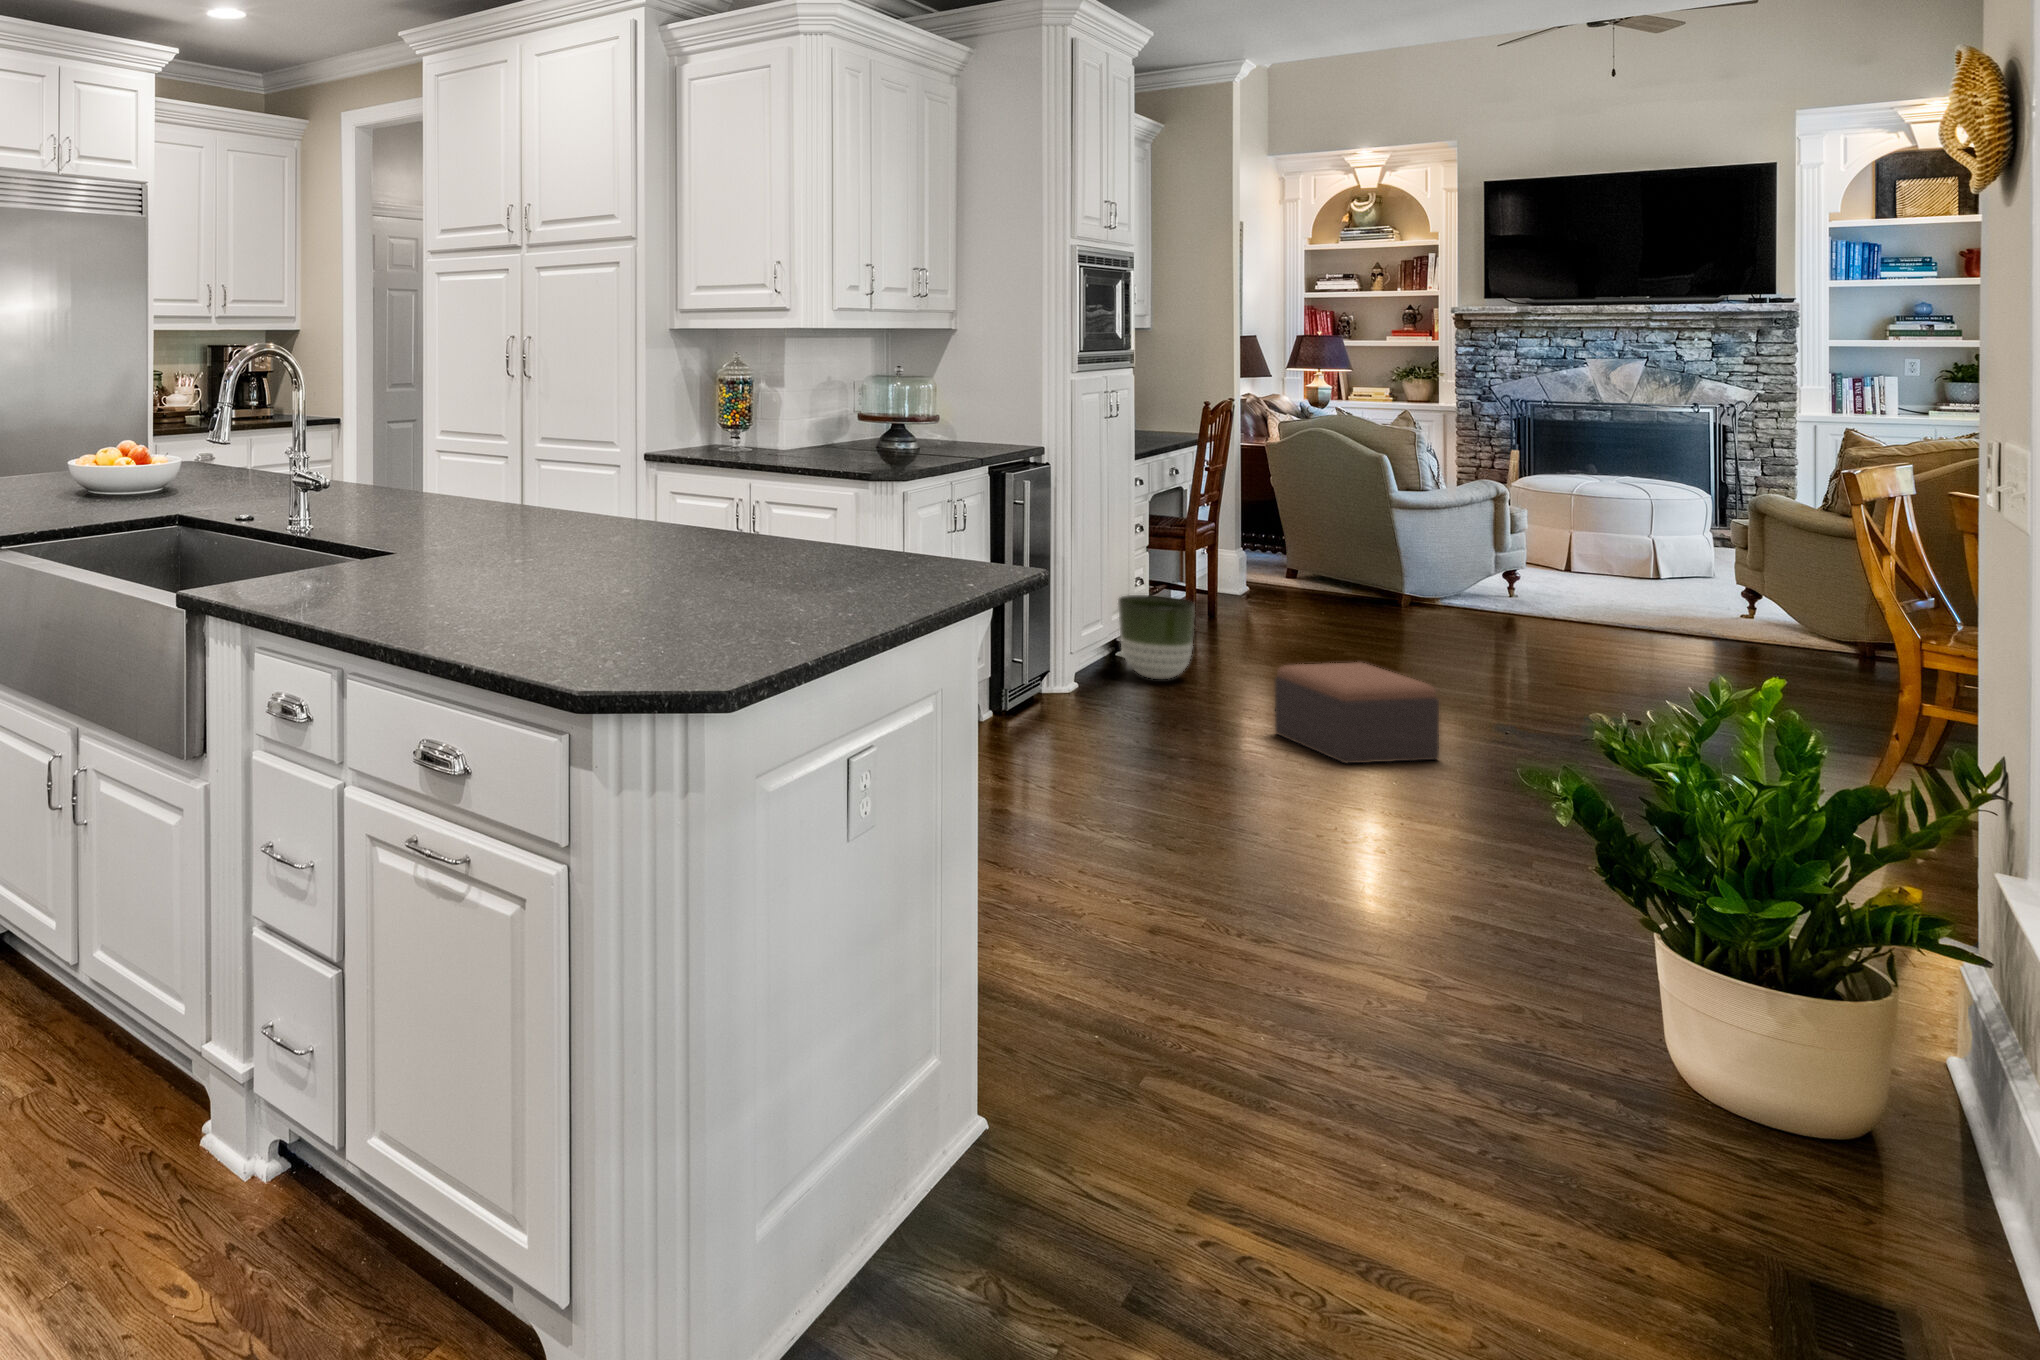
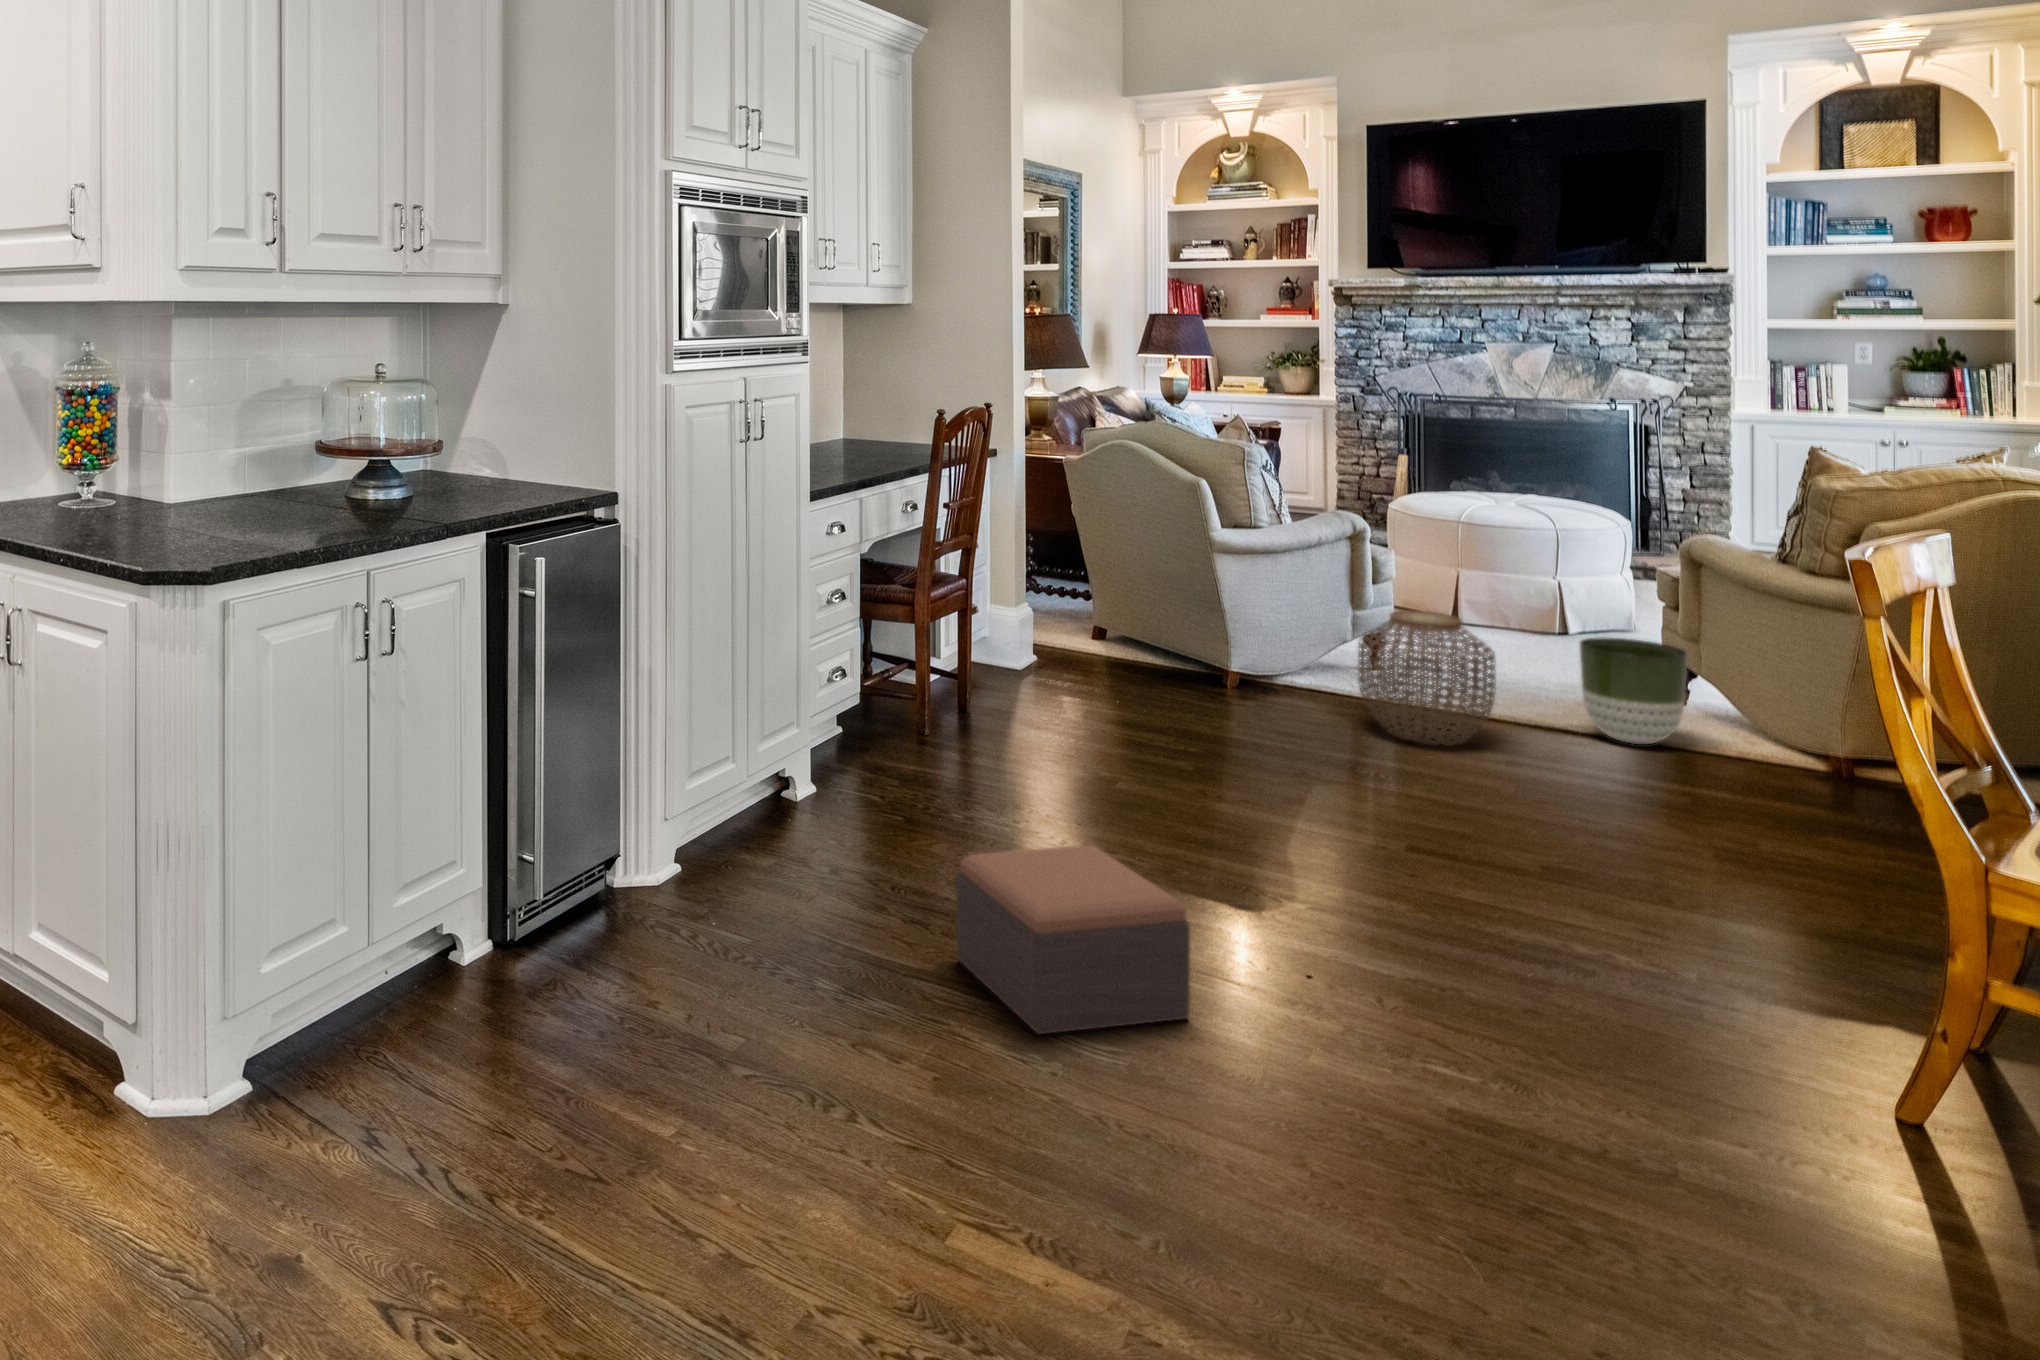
woven basket: none [1509,545,1616,641] -> present [1358,610,1496,745]
planter: present [1118,595,1195,679] -> present [1579,637,1688,744]

